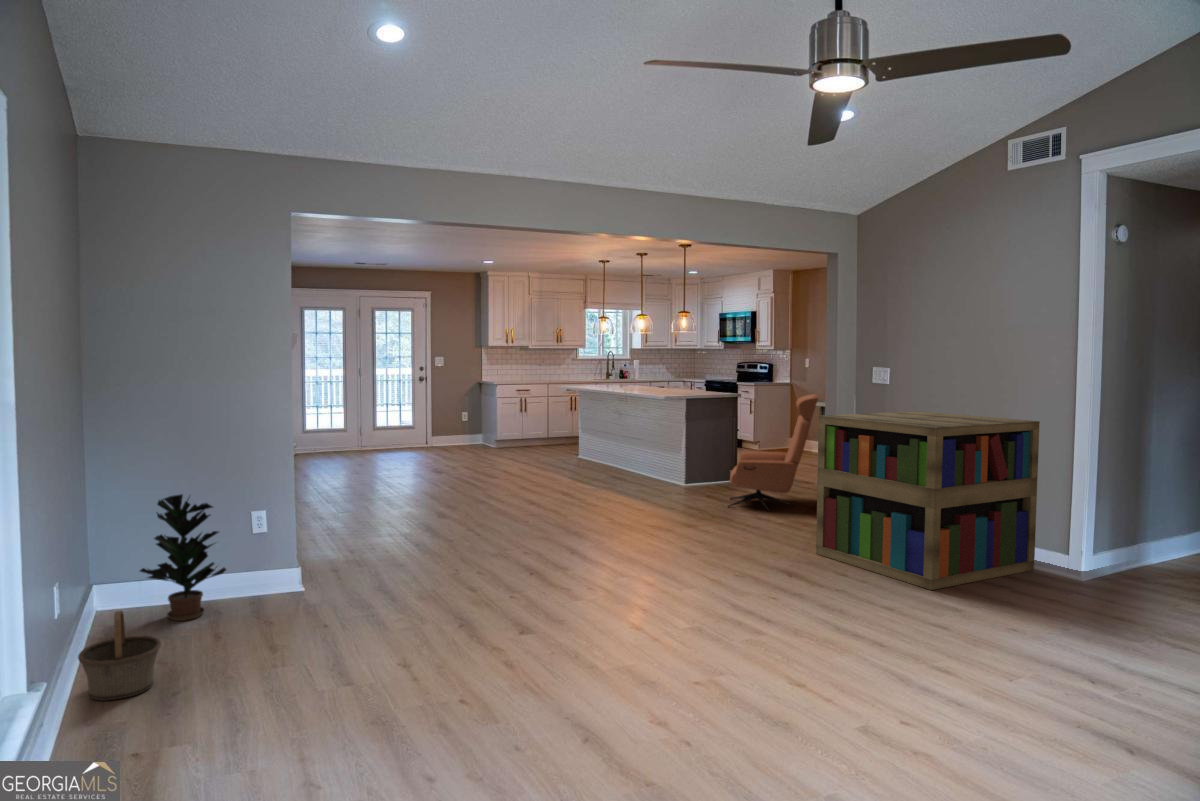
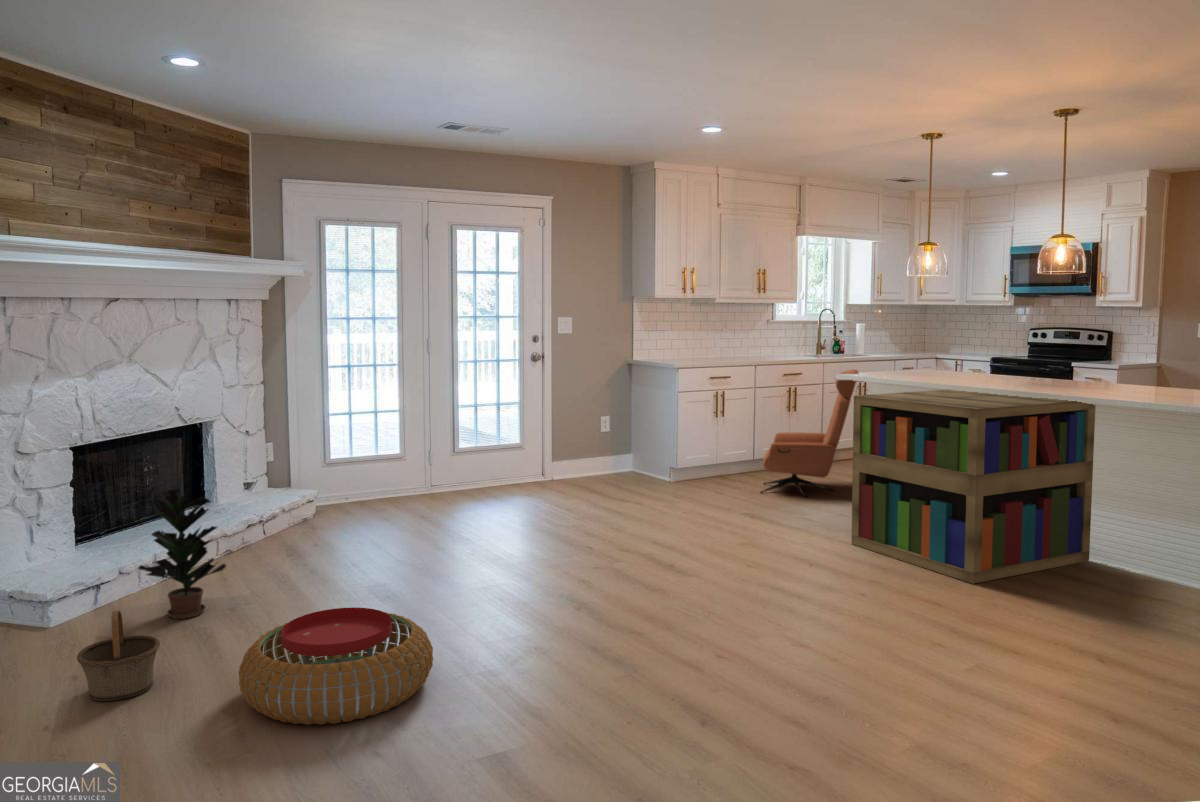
pouf: none [240,609,431,723] -> present [239,607,433,725]

